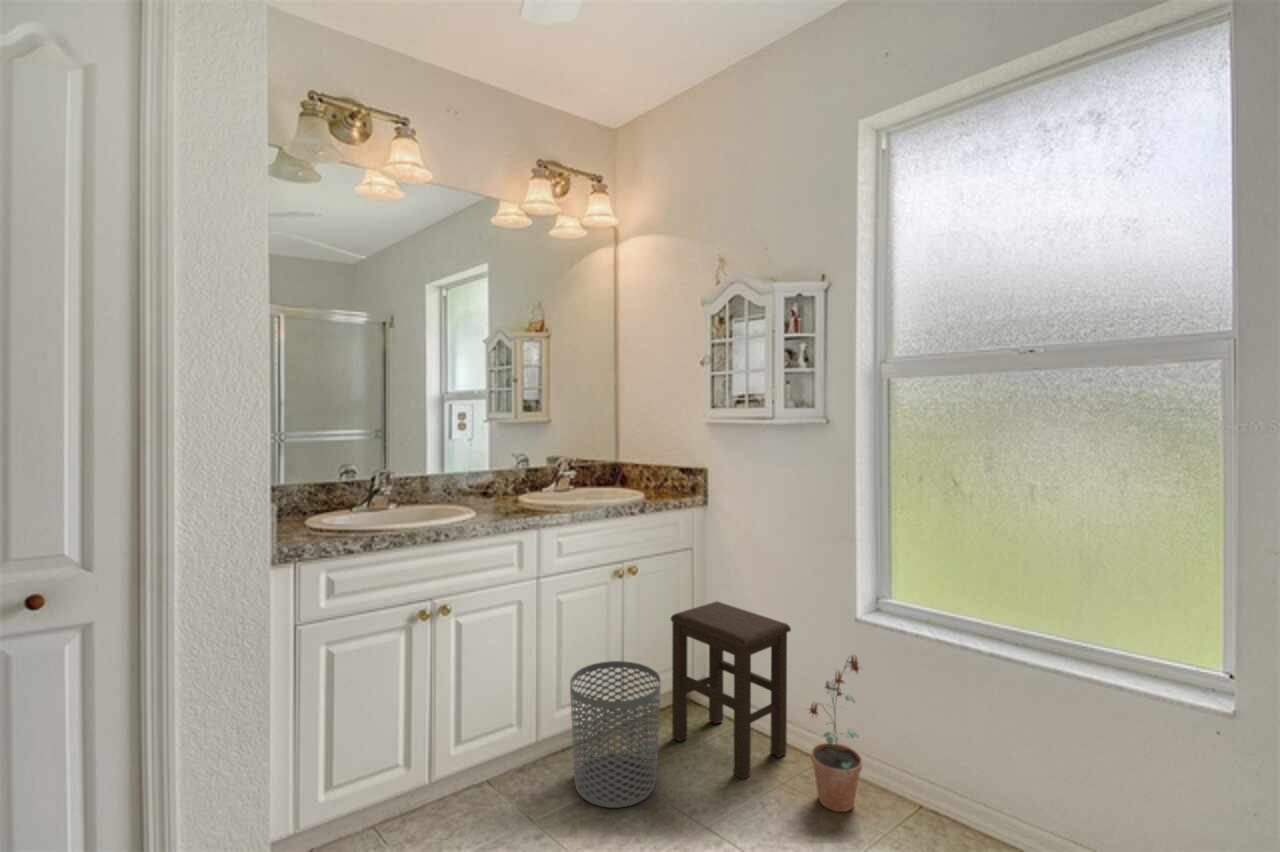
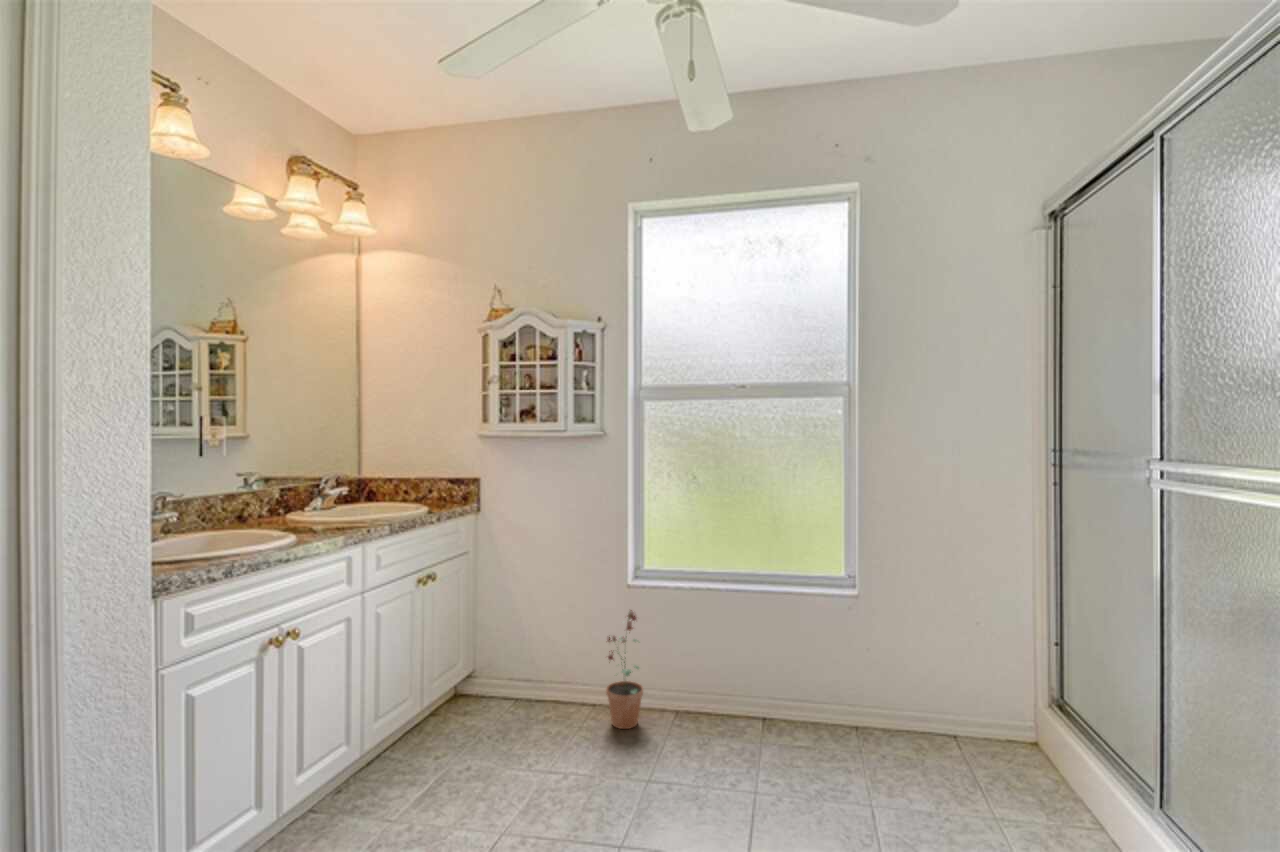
stool: present [671,602,791,779] -> none [472,595,574,733]
waste bin: present [570,661,661,808] -> none [408,657,495,789]

